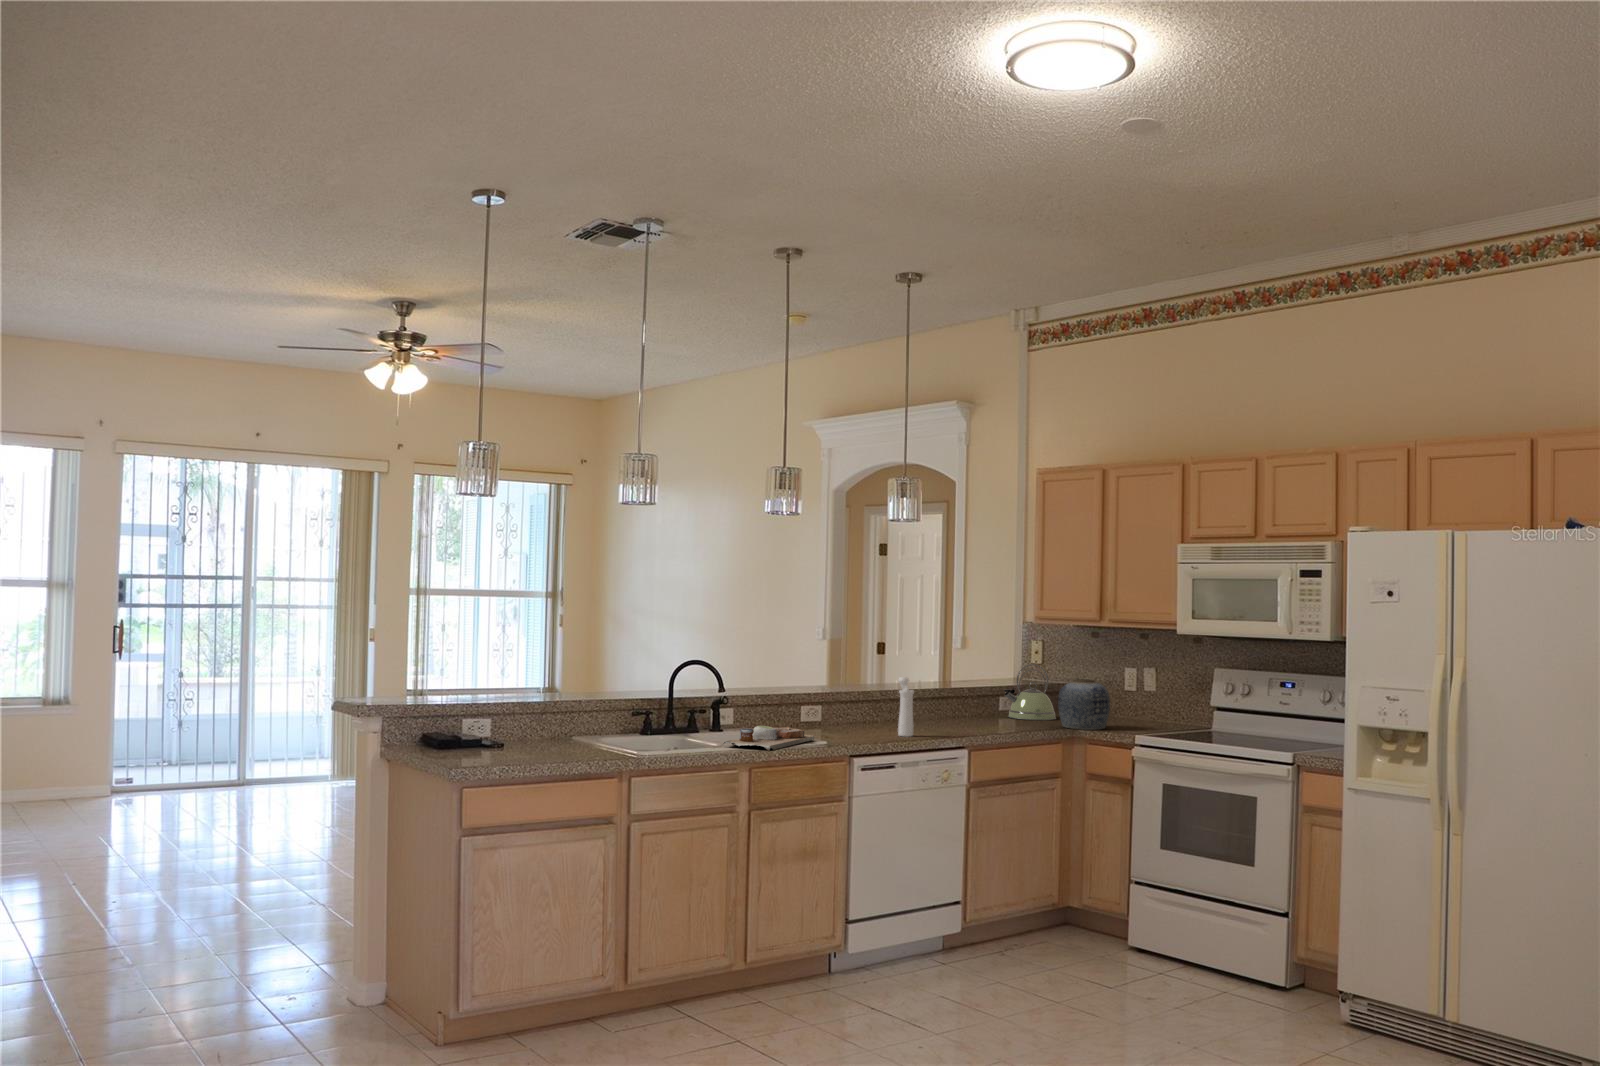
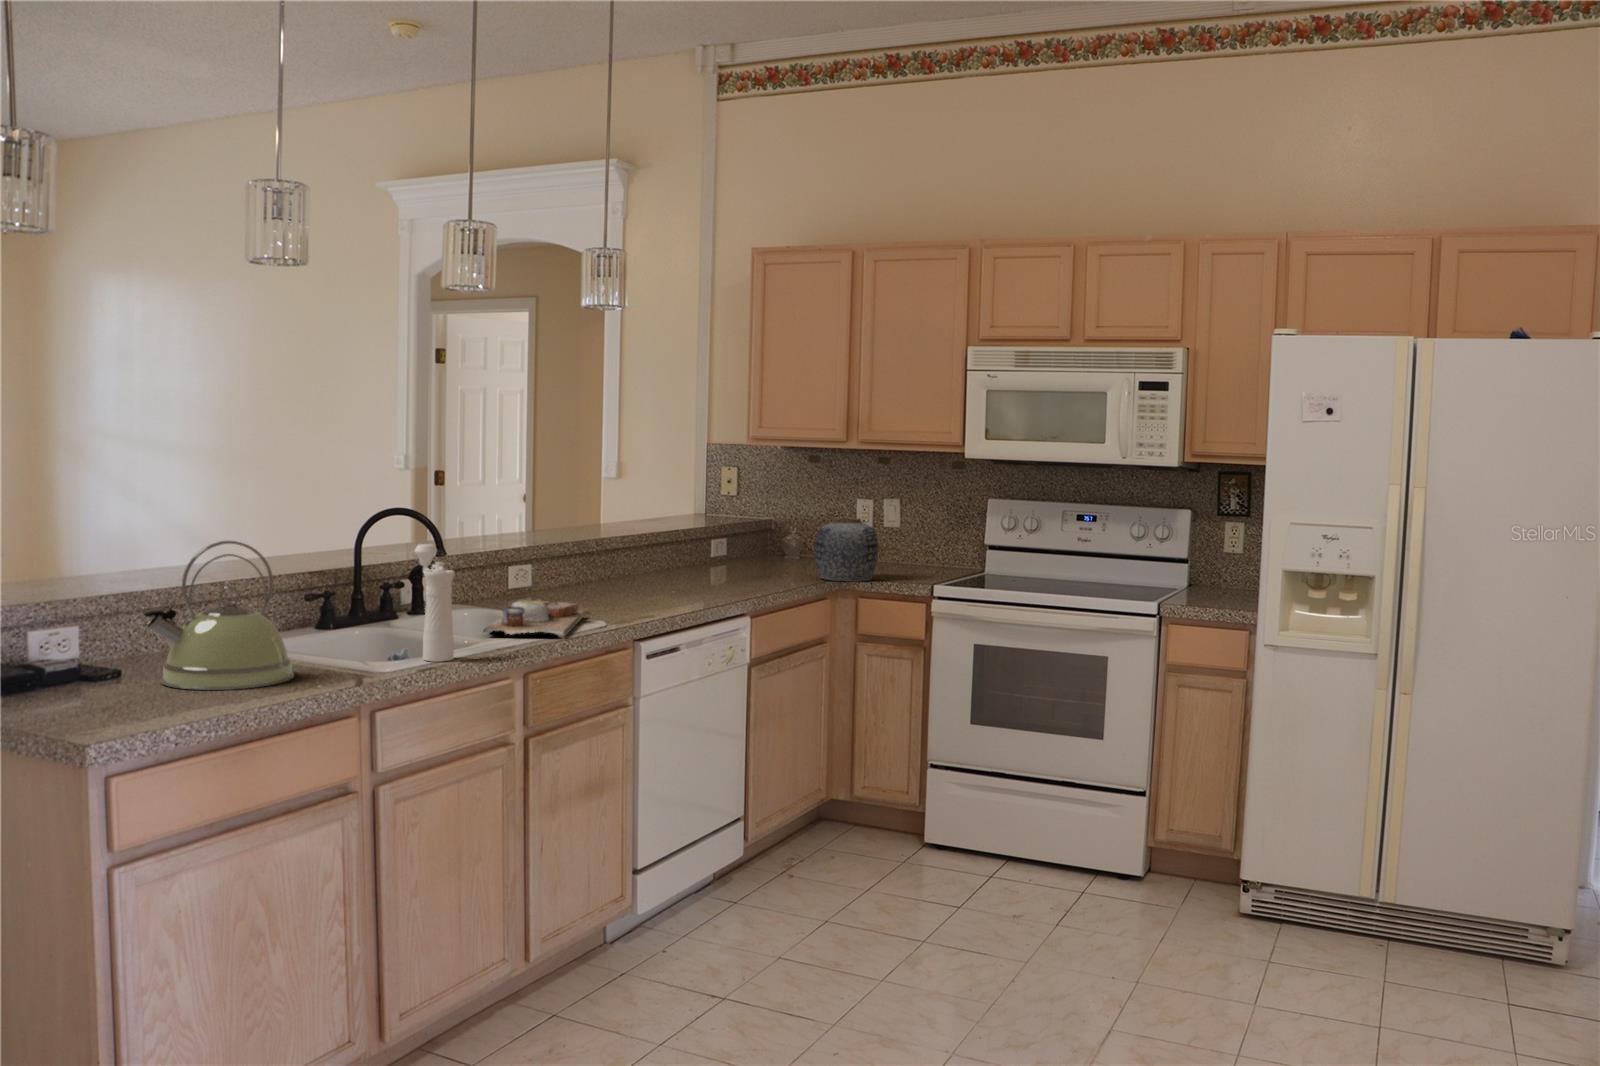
kettle: present [1004,664,1056,720] -> present [143,541,294,690]
pepper mill: present [898,677,914,737] -> present [414,544,454,662]

